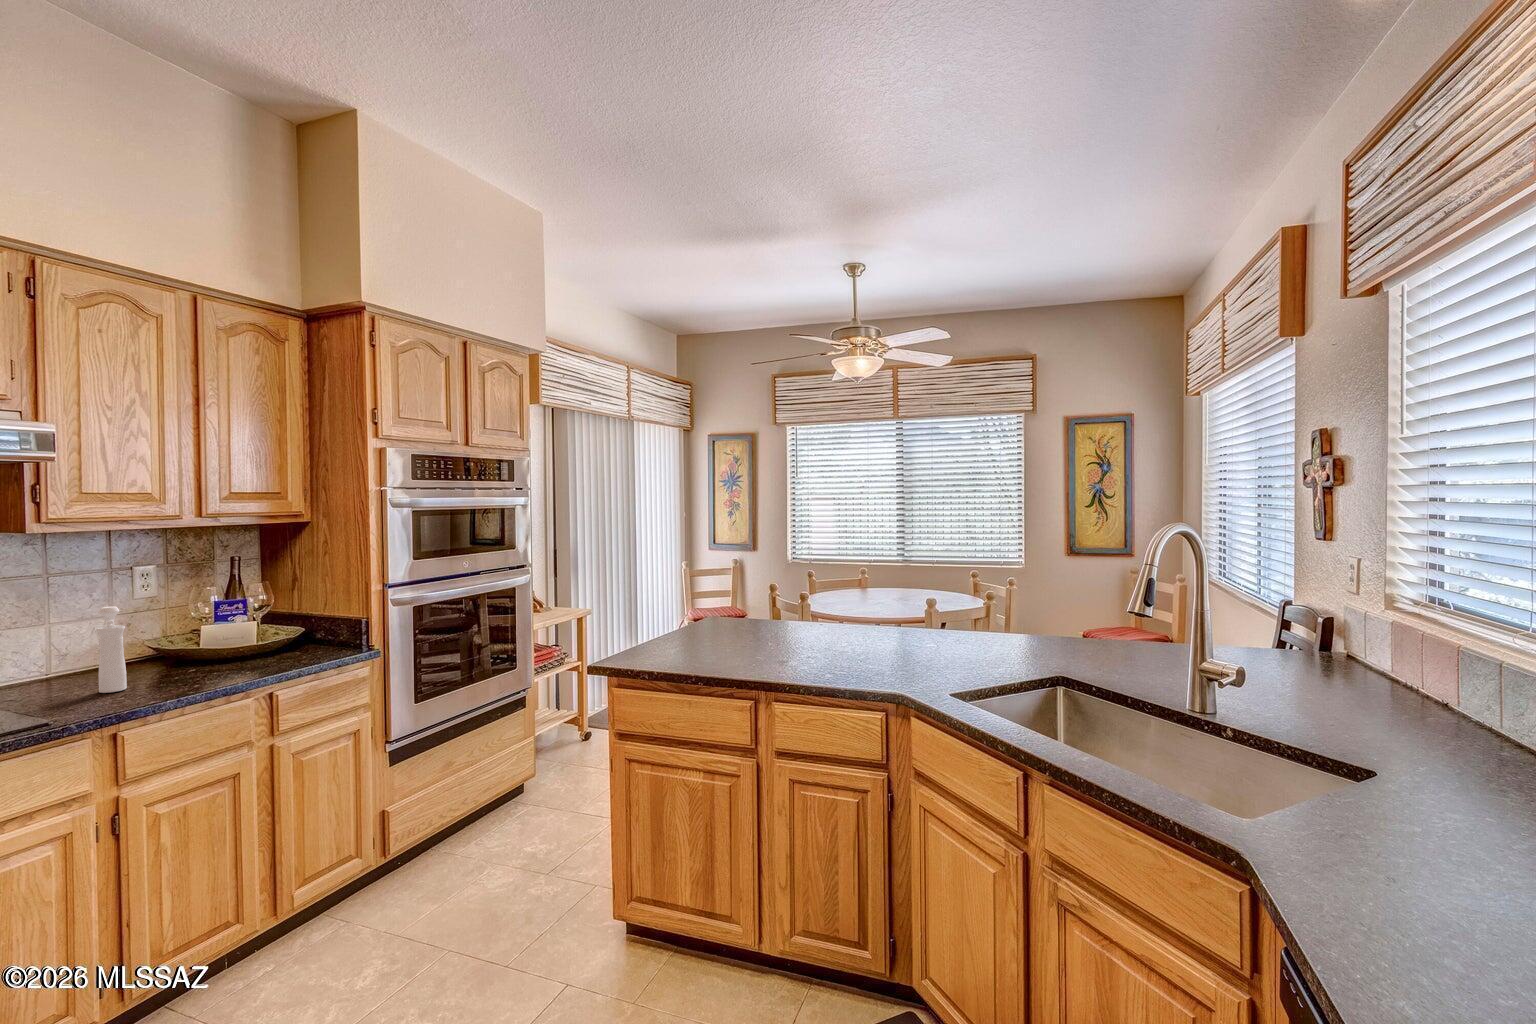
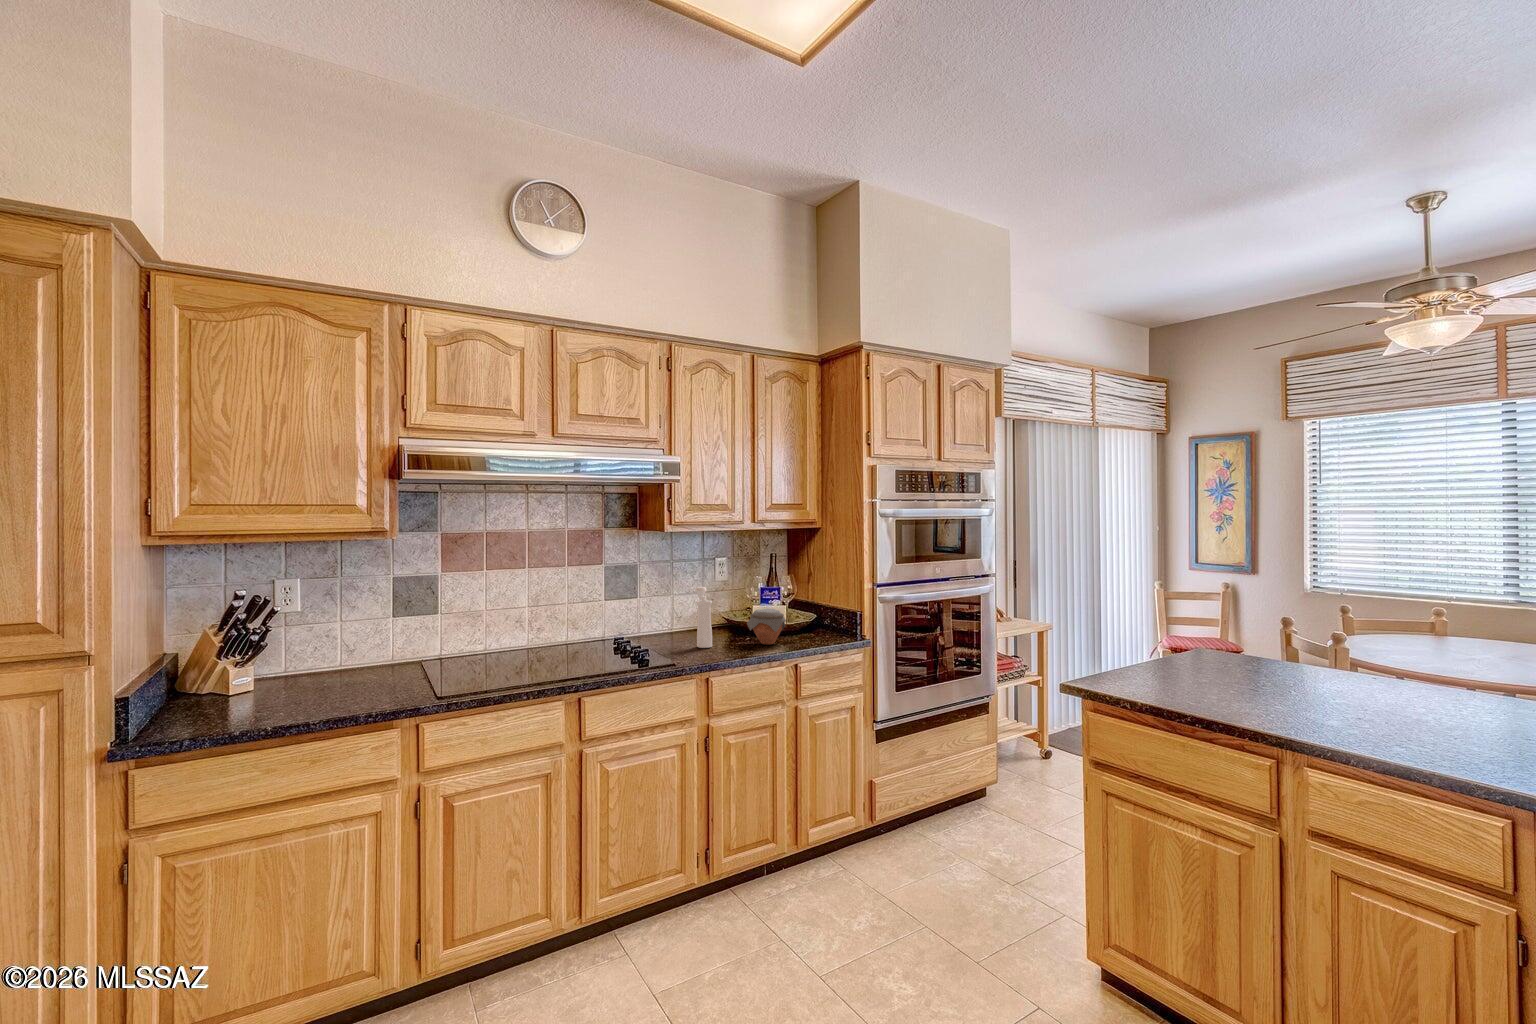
jar: none [189,628,252,675] -> present [747,609,786,645]

